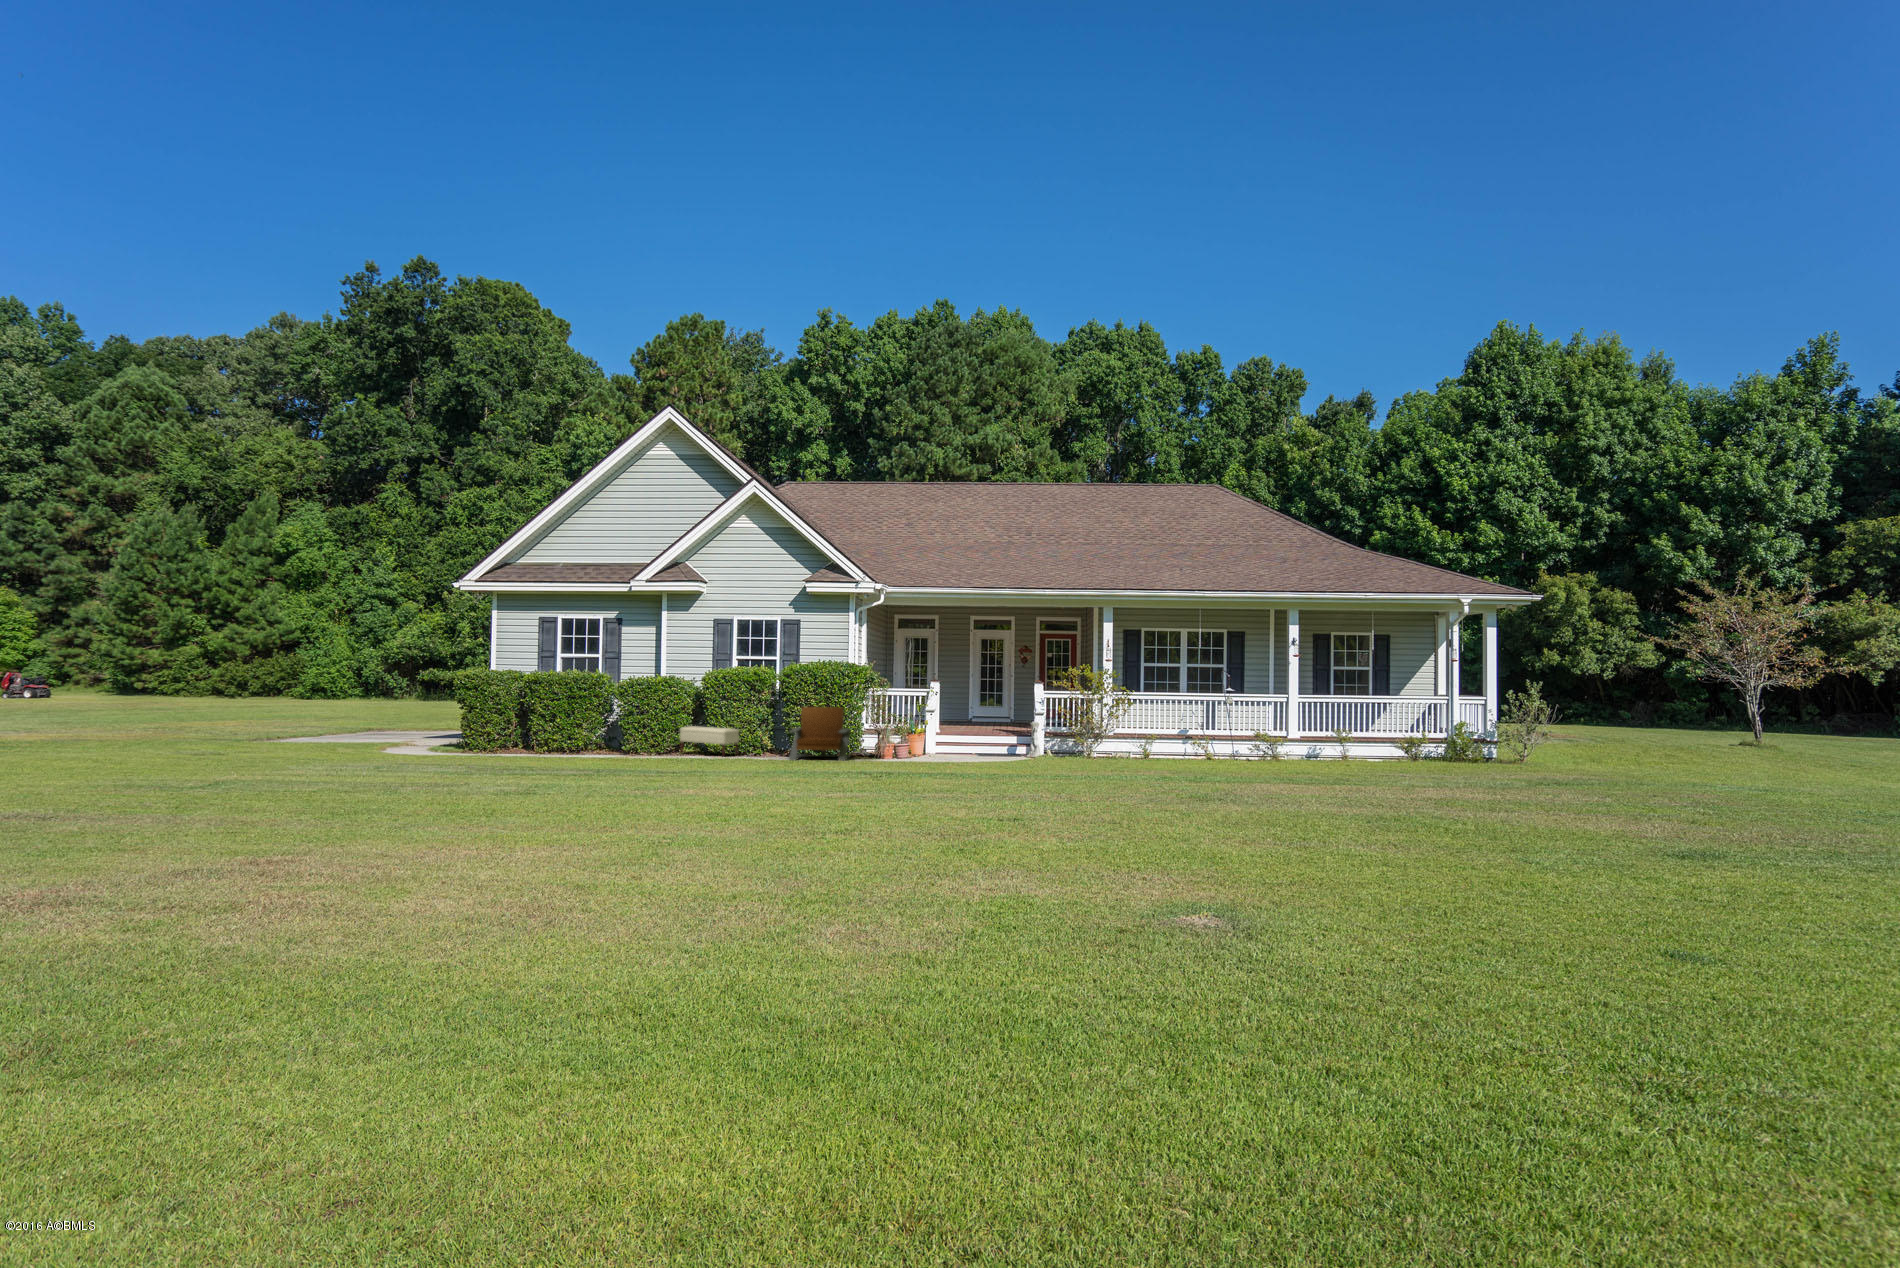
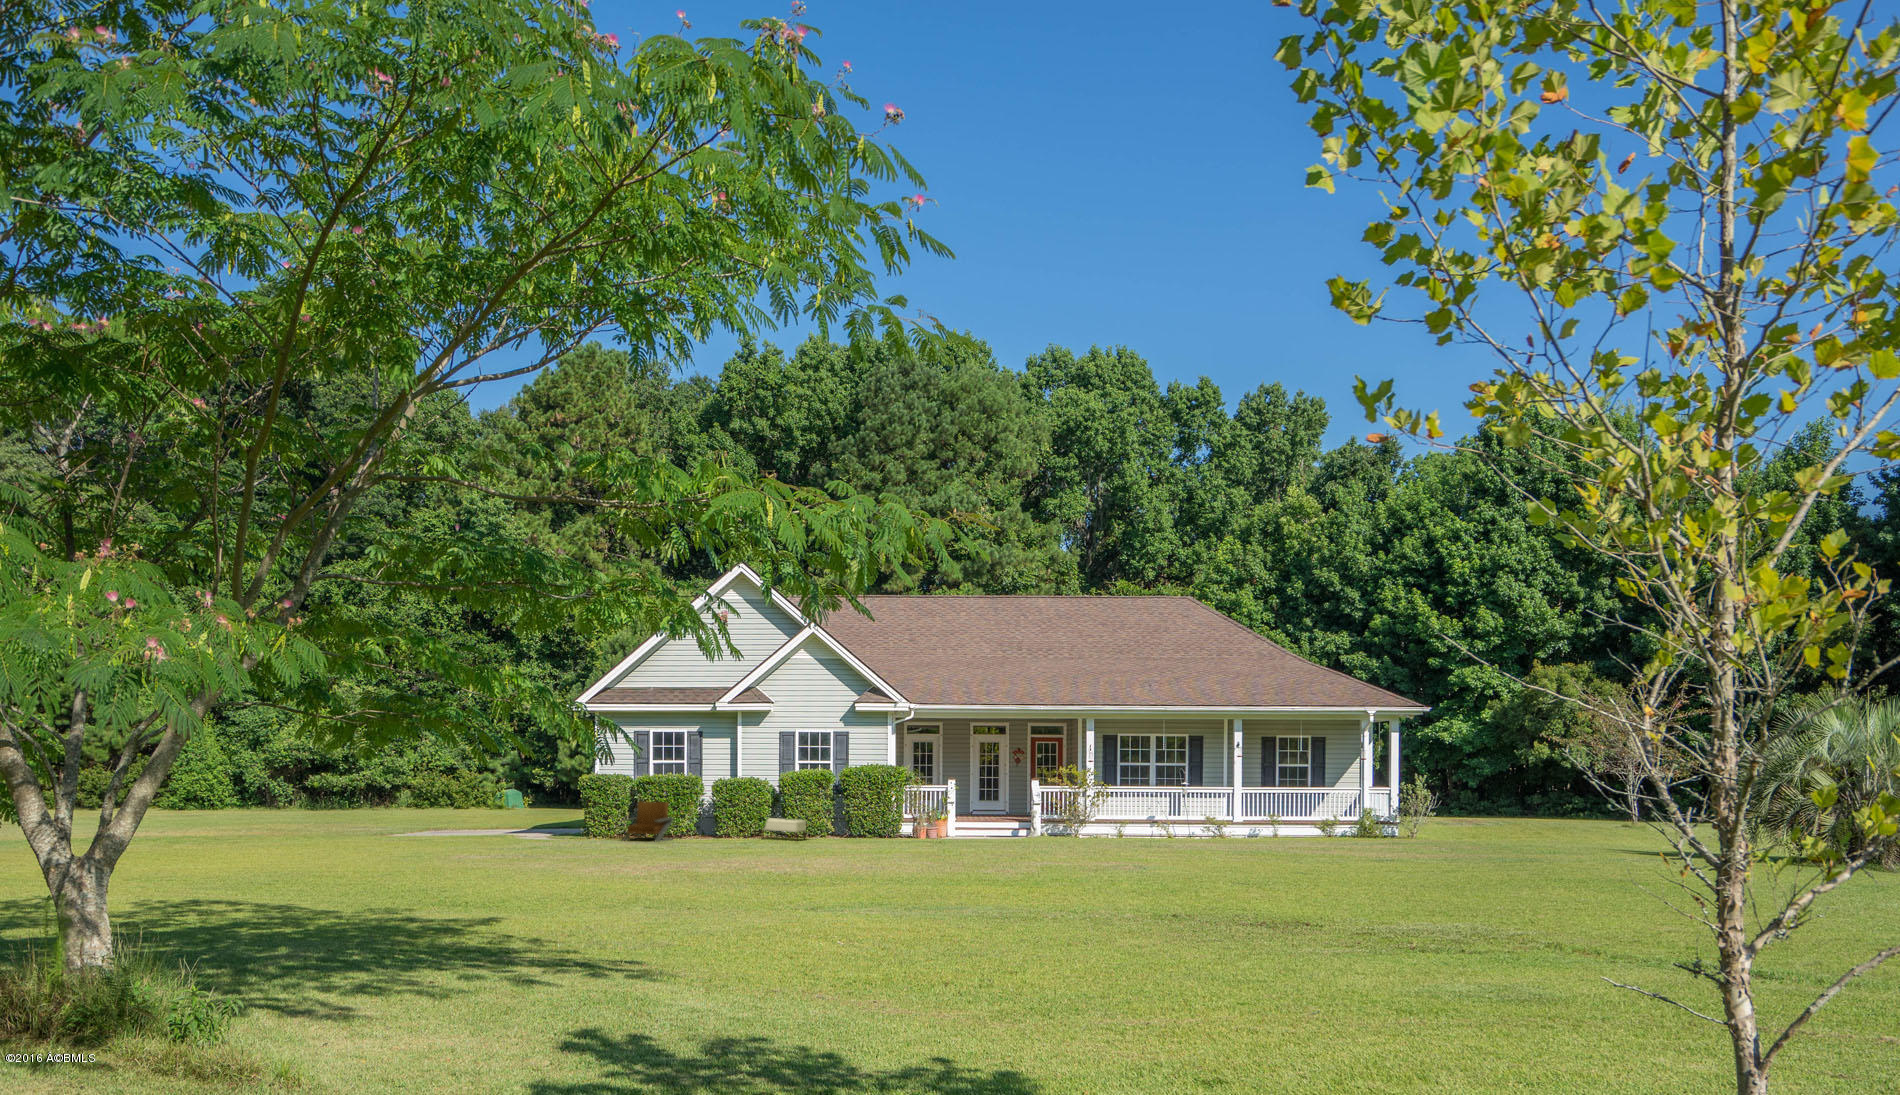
lounge chair: present [789,707,851,761] -> present [622,801,673,842]

